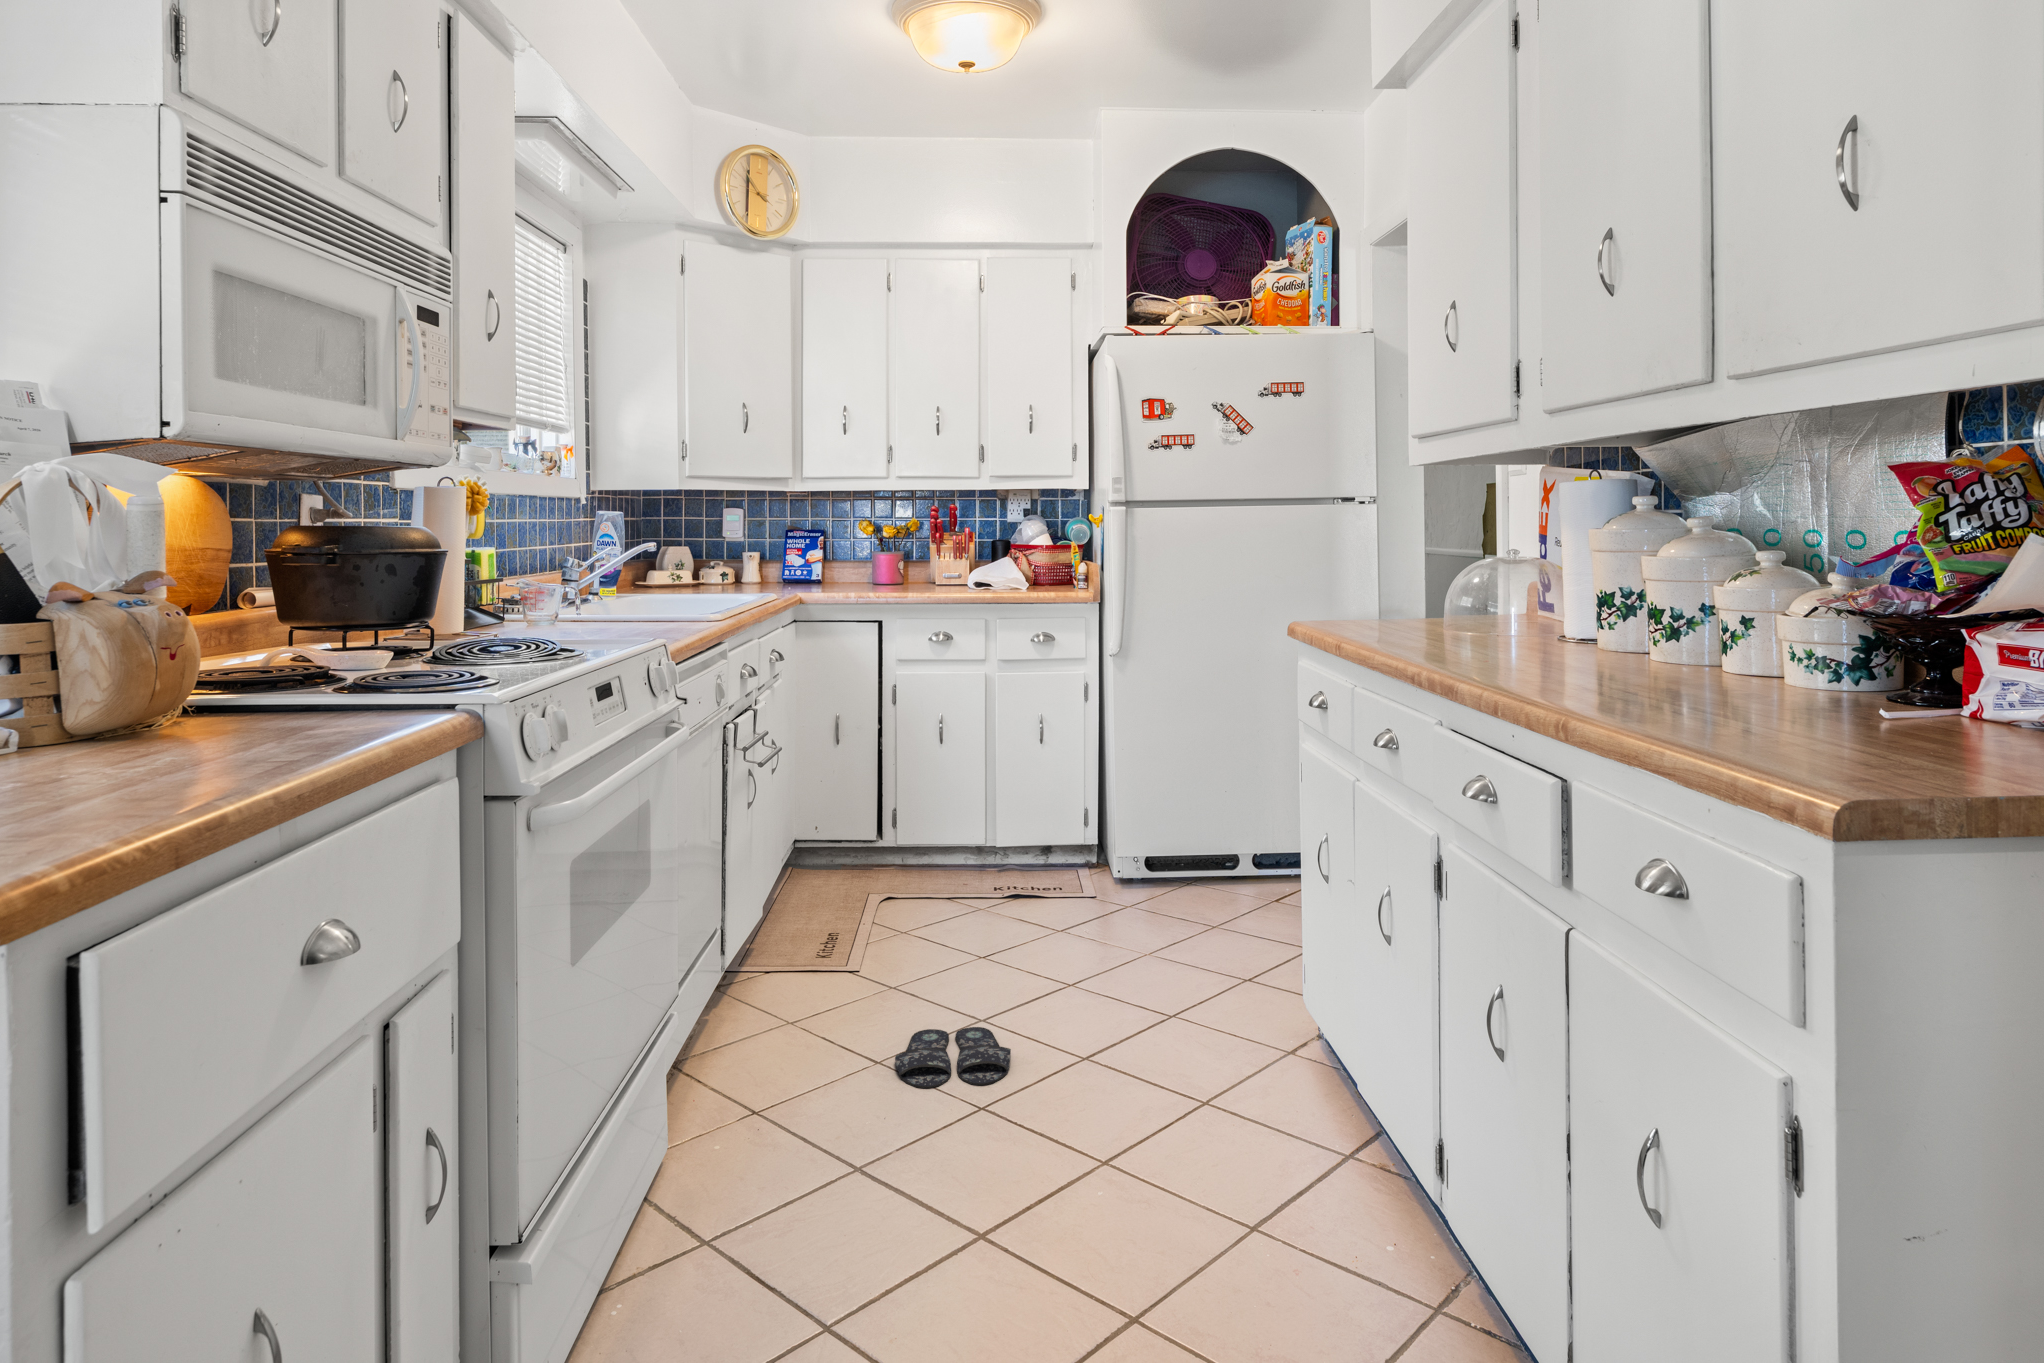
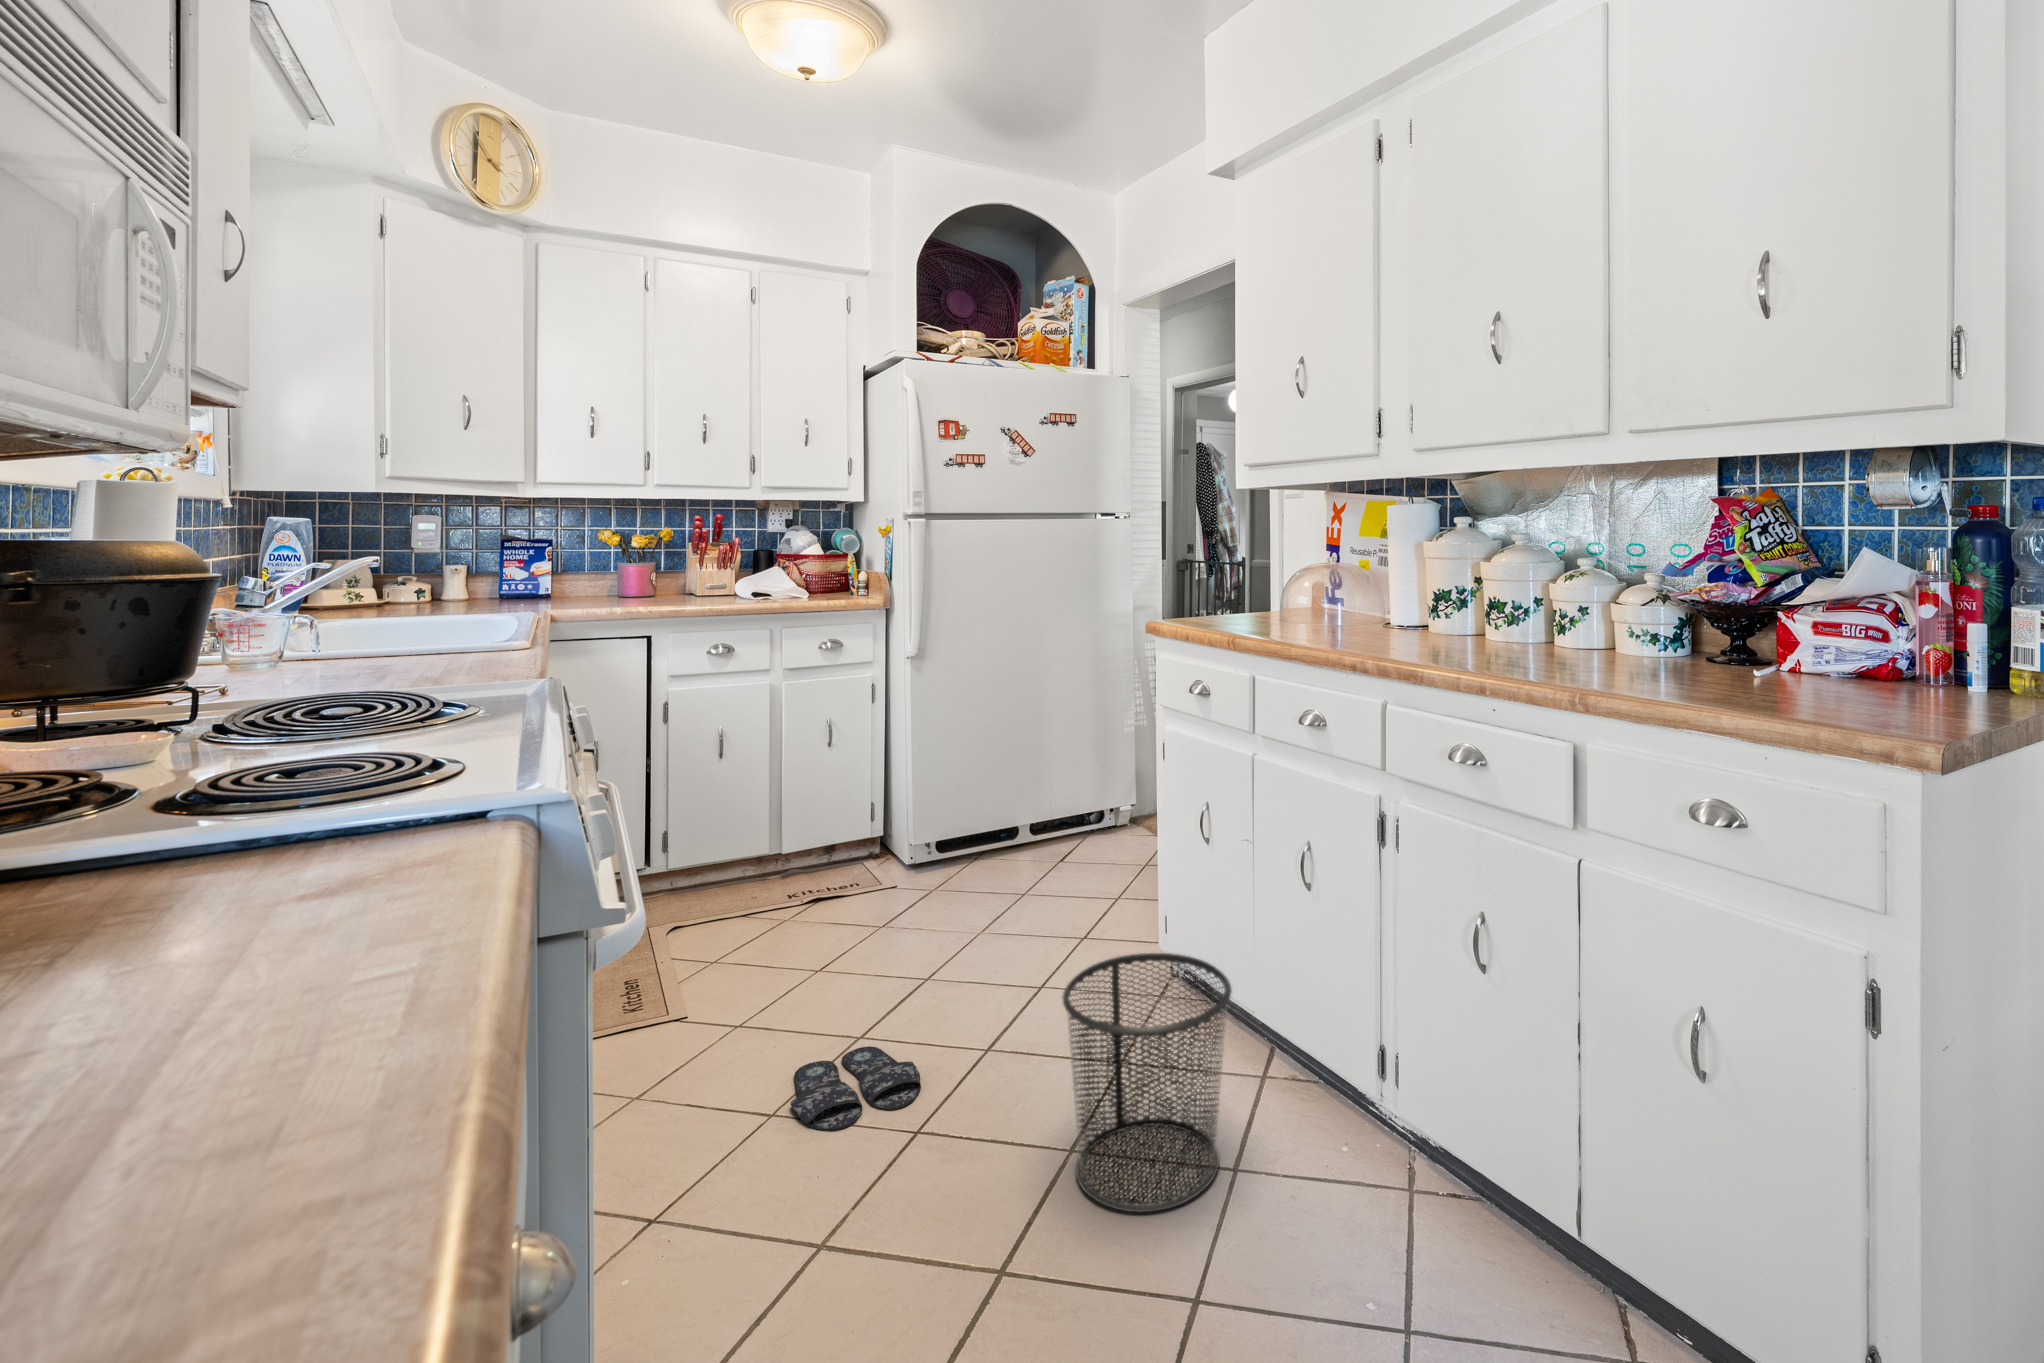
waste bin: none [1076,974,1257,1239] -> present [1063,953,1232,1212]

